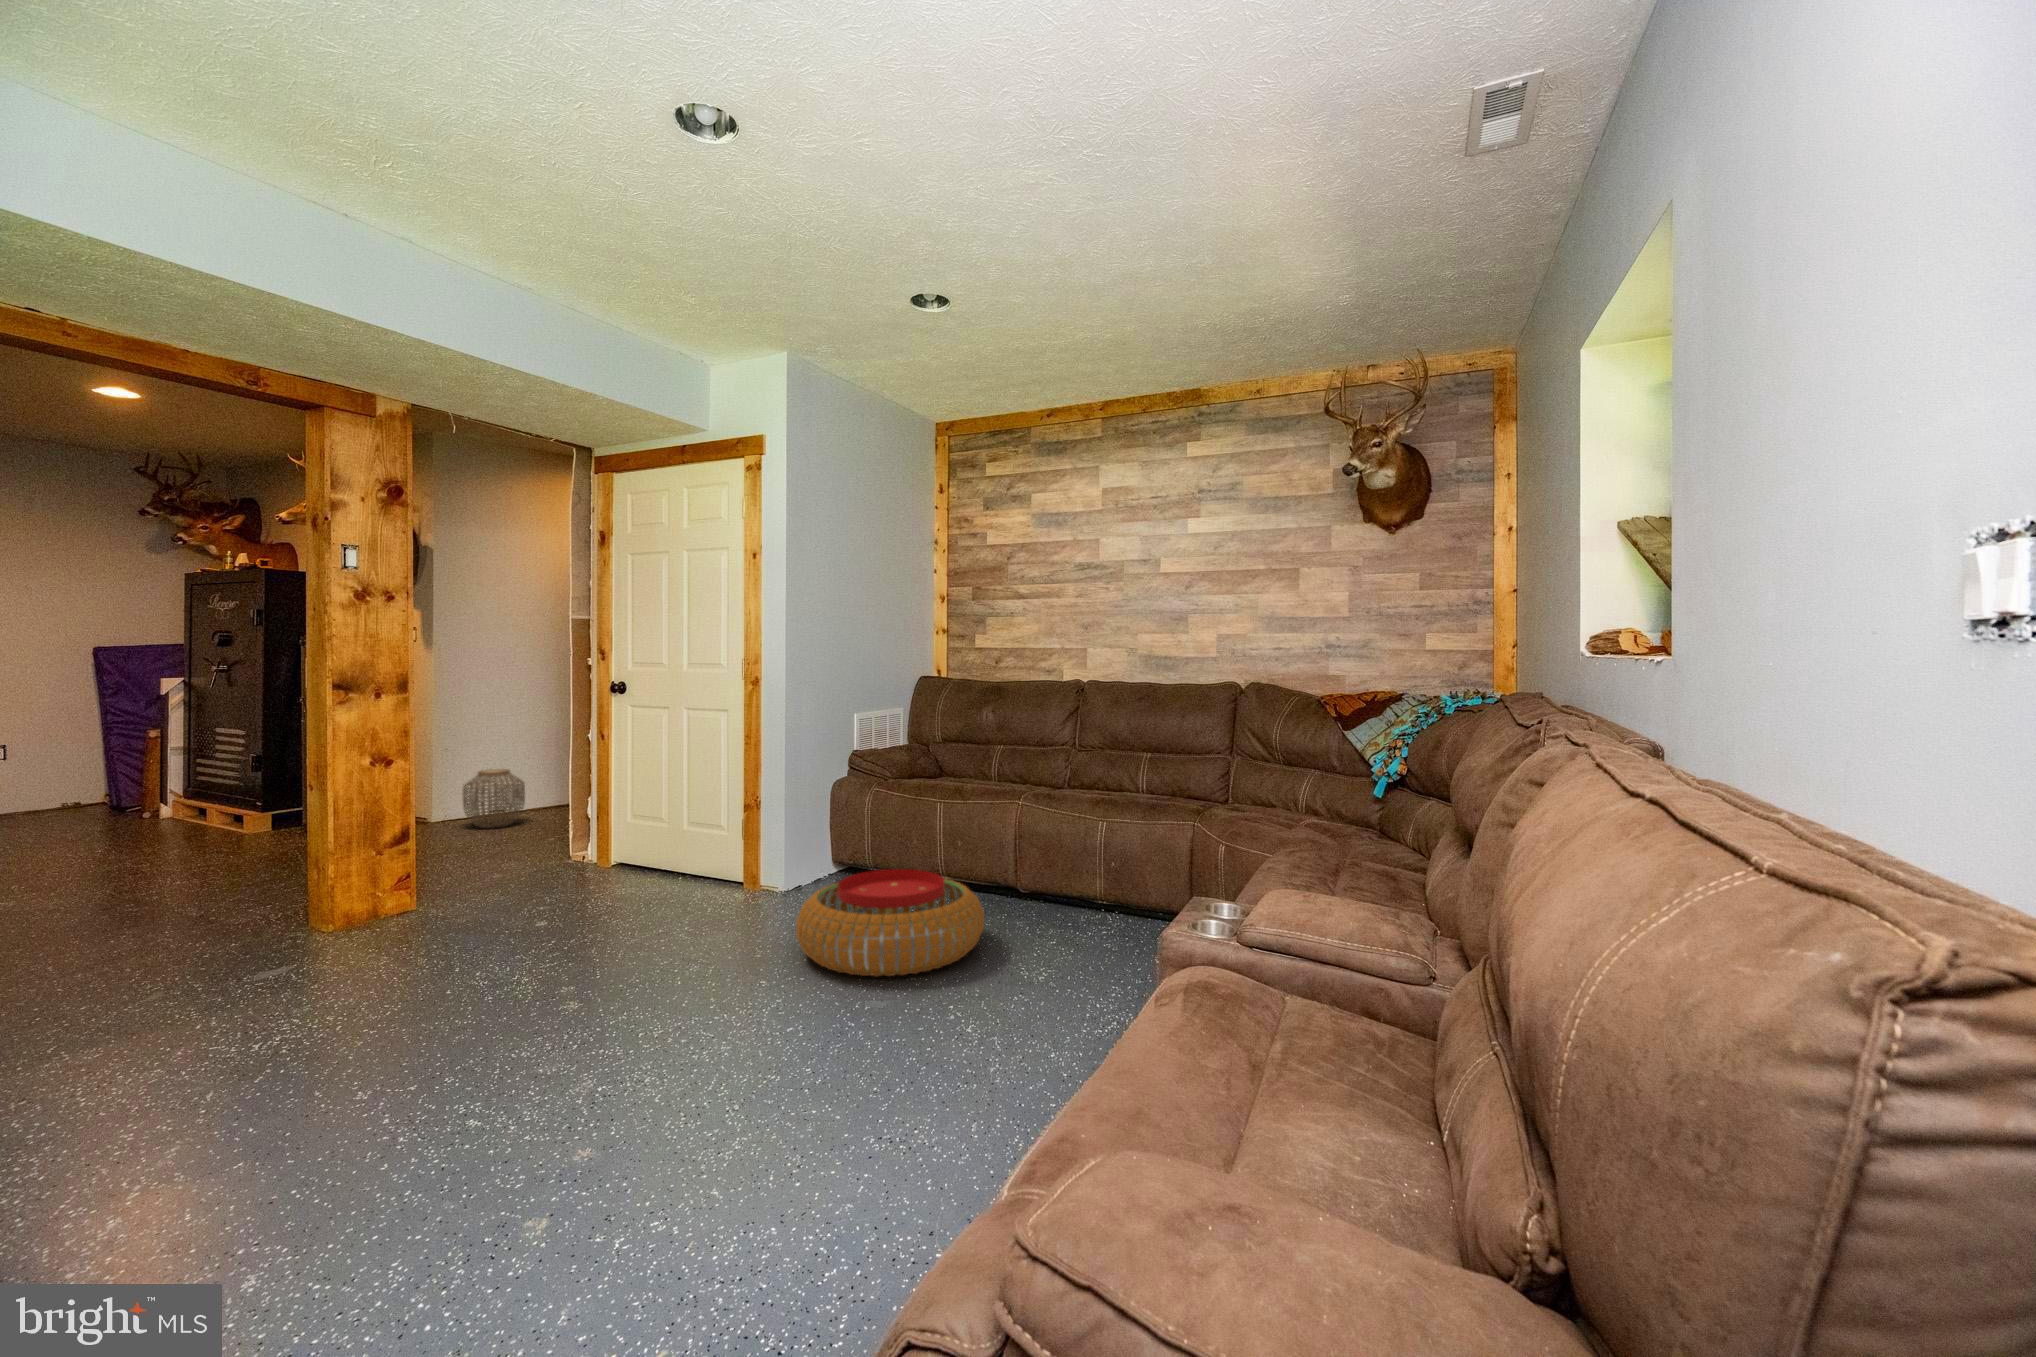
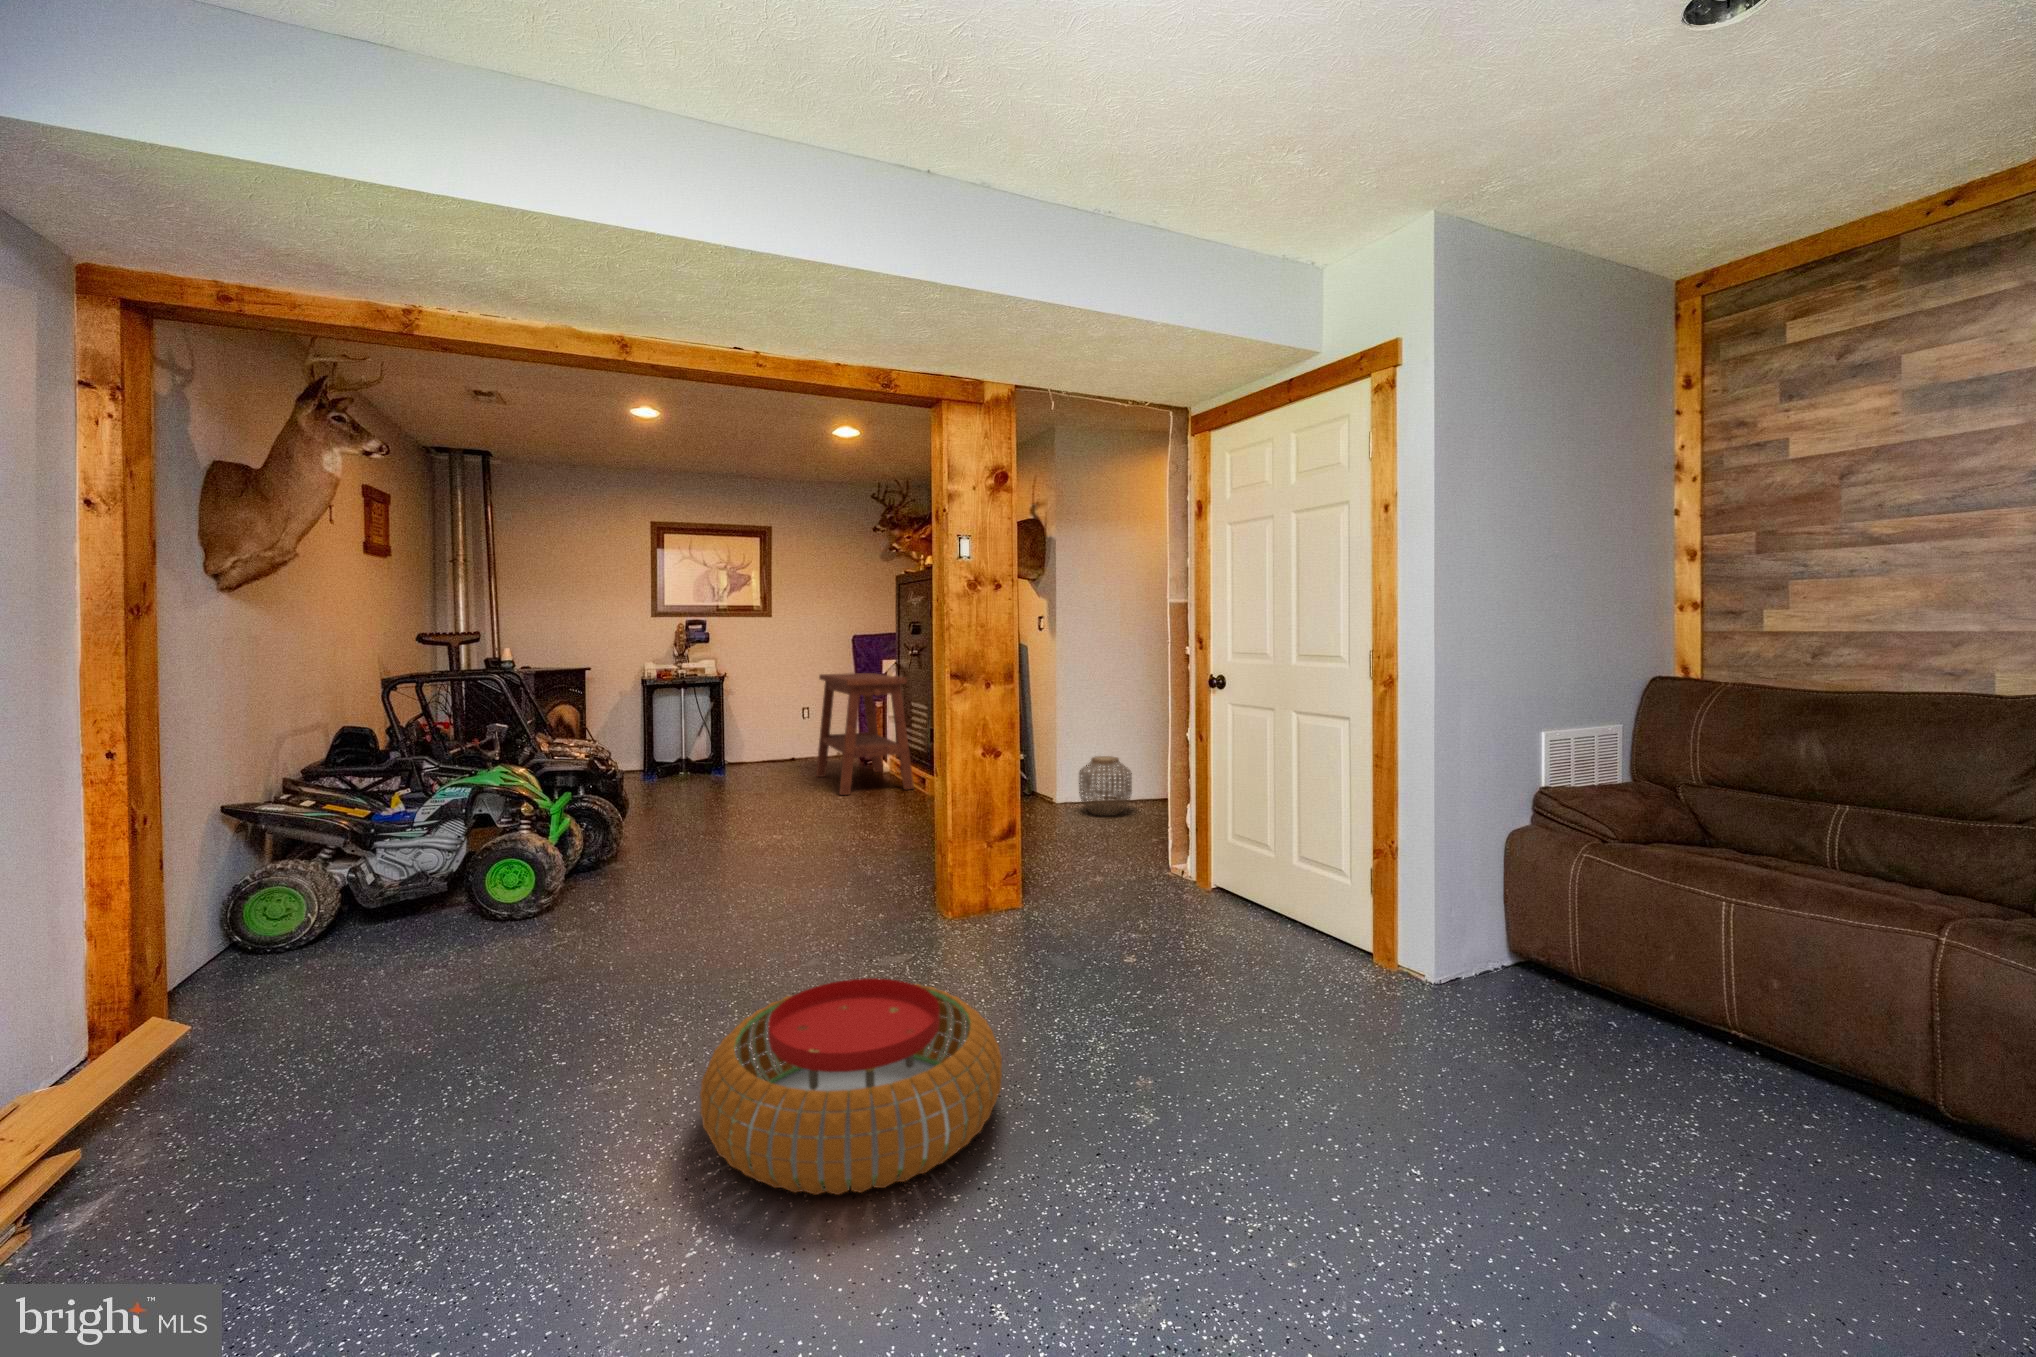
side table: none [34,693,222,847] -> present [816,673,914,795]
pouf: present [796,869,984,976] -> present [700,978,1002,1195]

